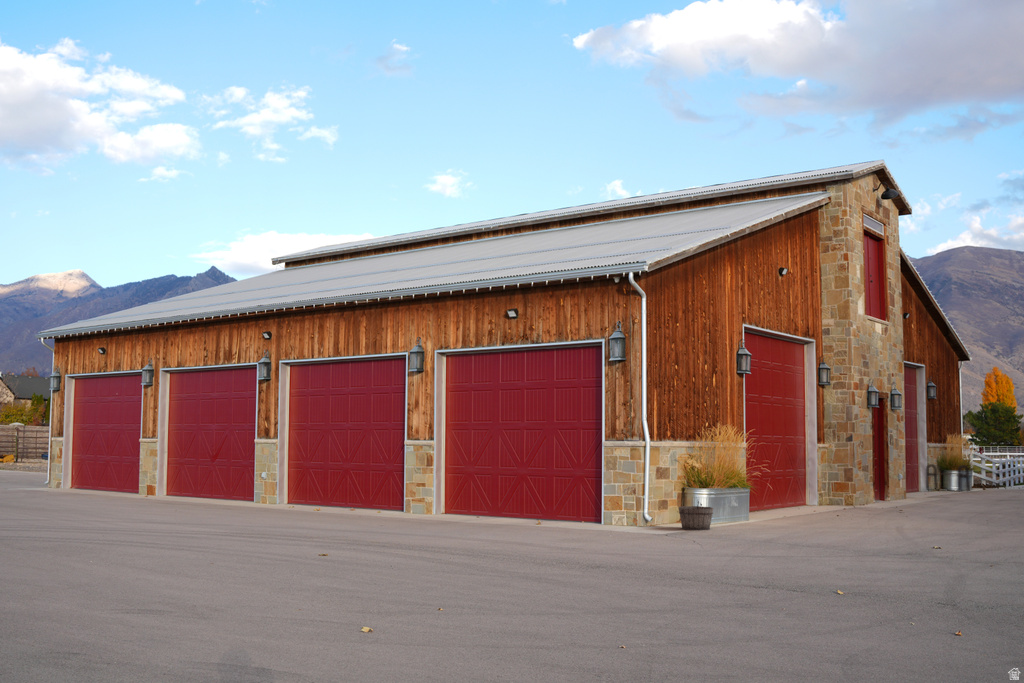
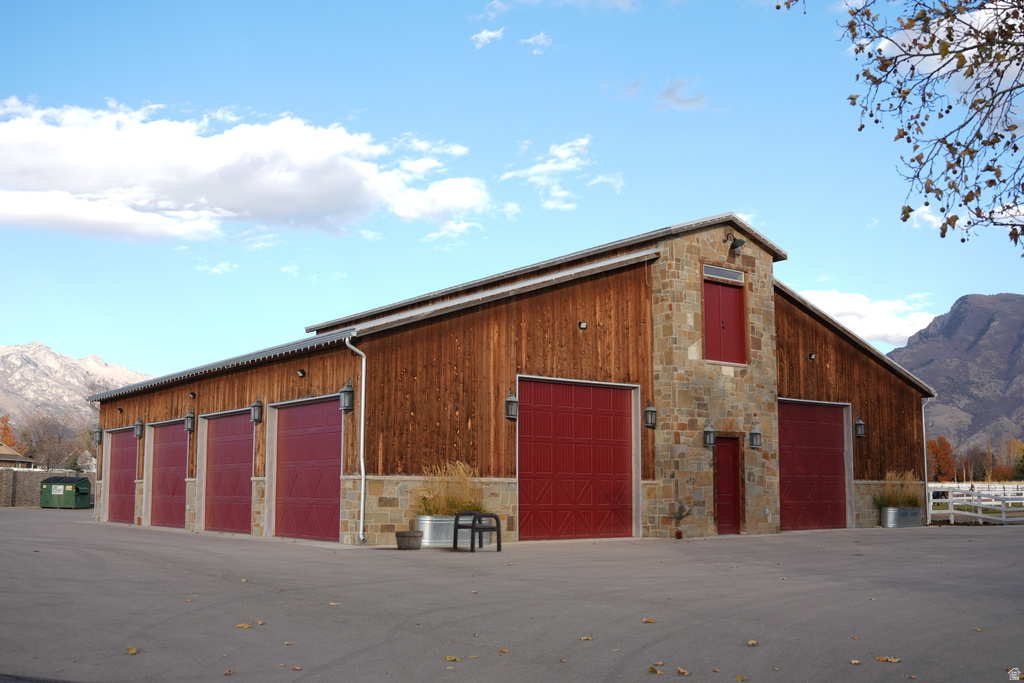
bench: present [926,464,970,491] -> present [453,511,501,553]
potted tree: none [851,465,881,507] -> present [664,500,693,539]

